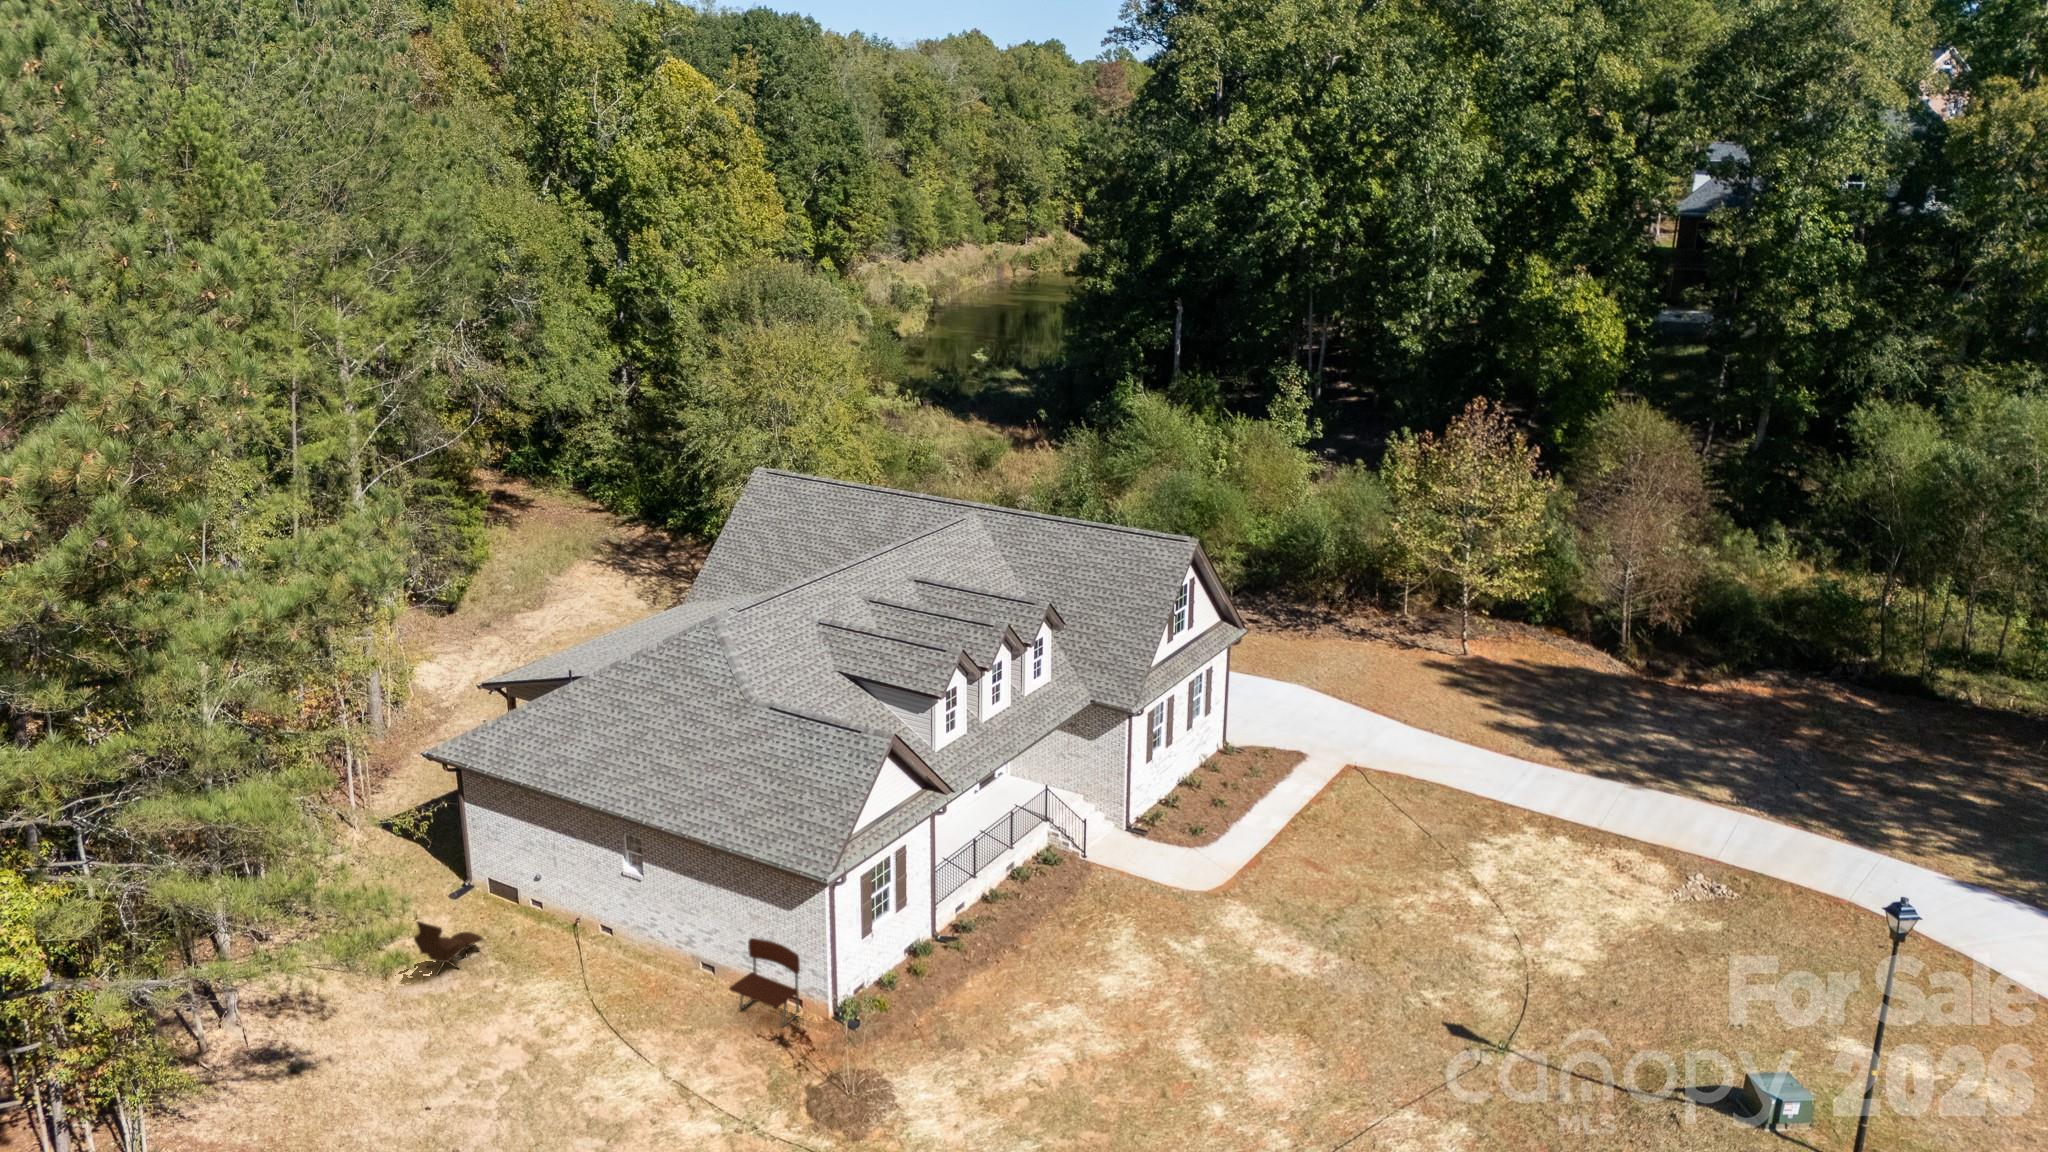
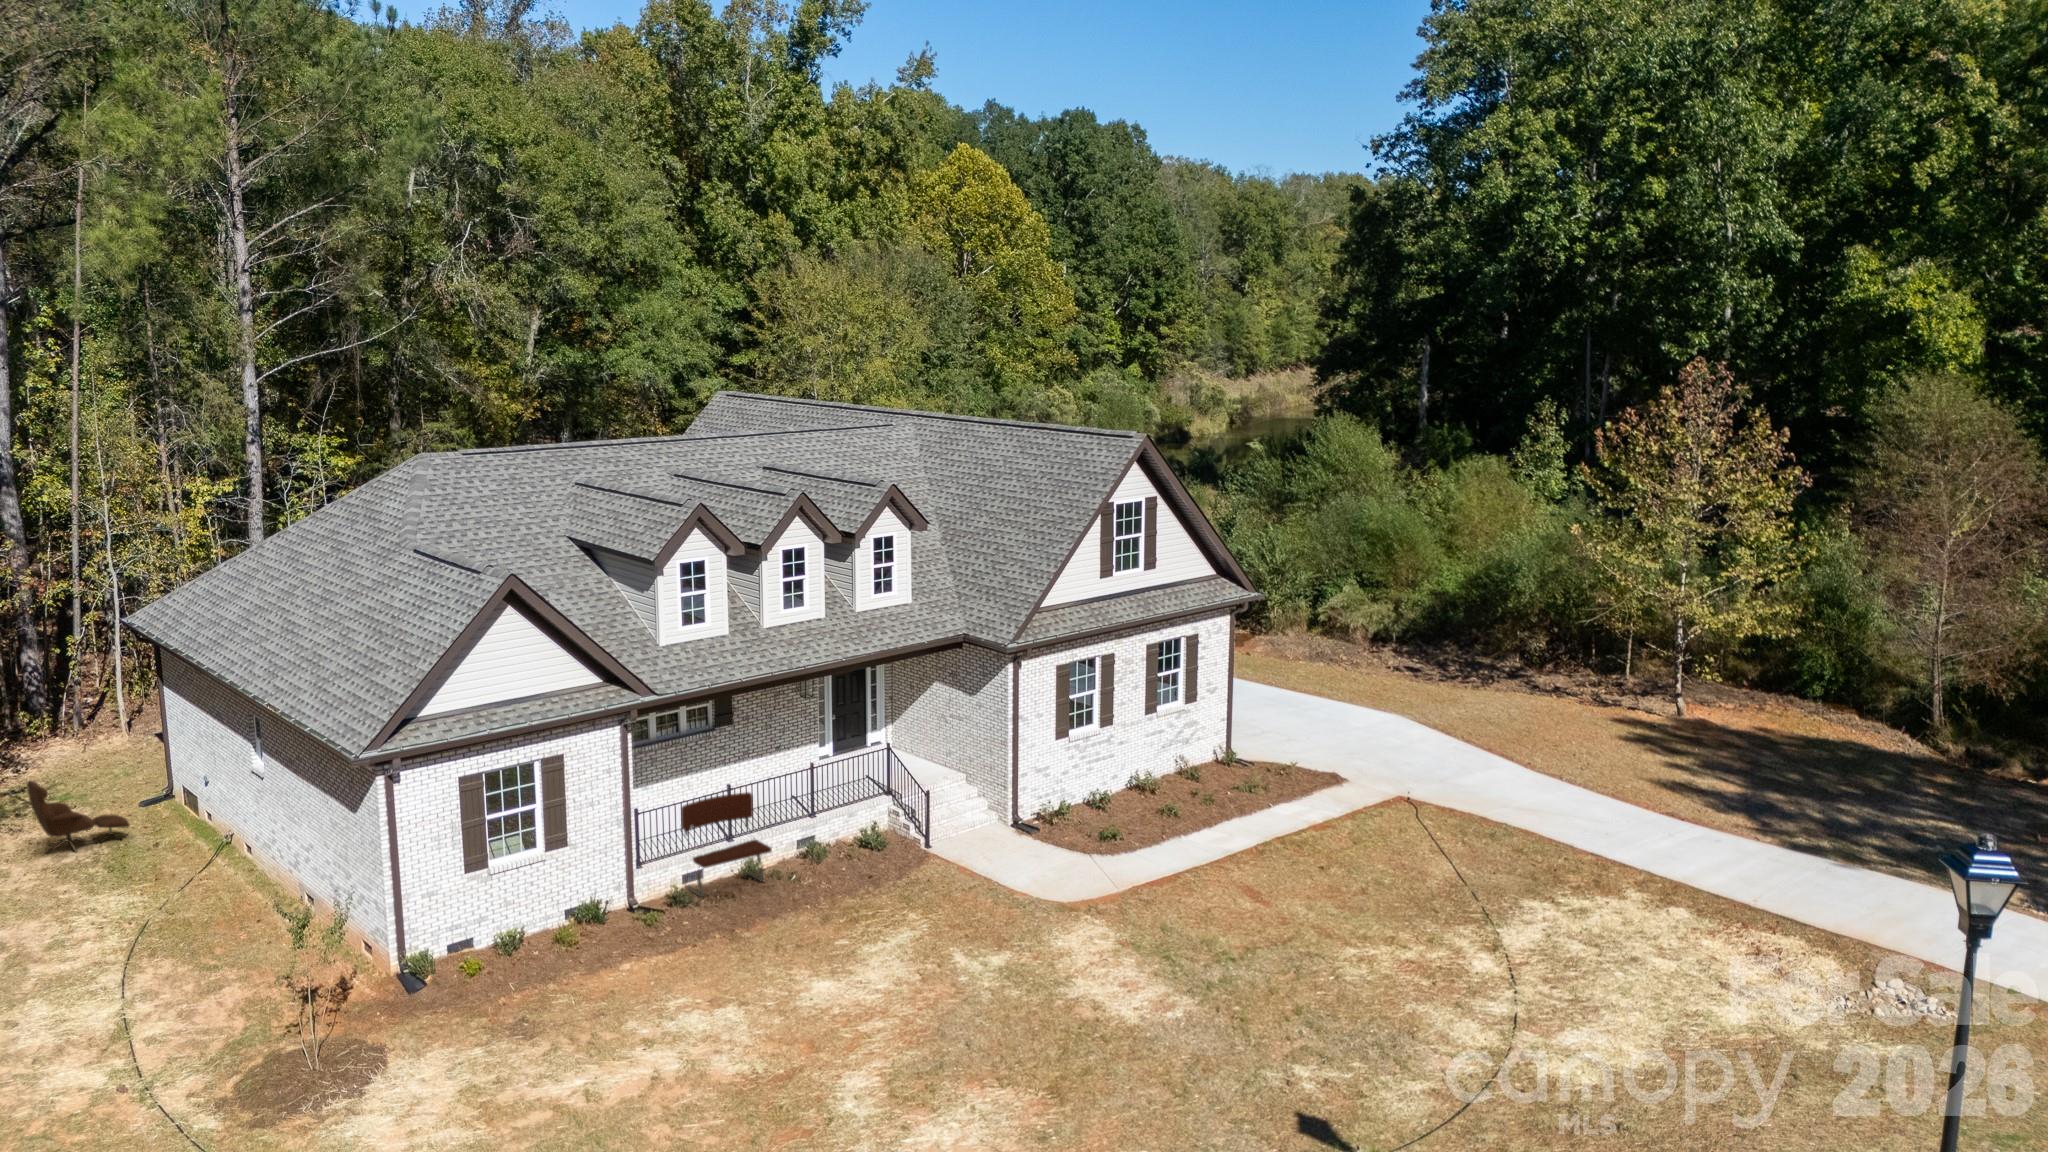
bench: present [730,938,800,1027] -> present [681,792,772,897]

